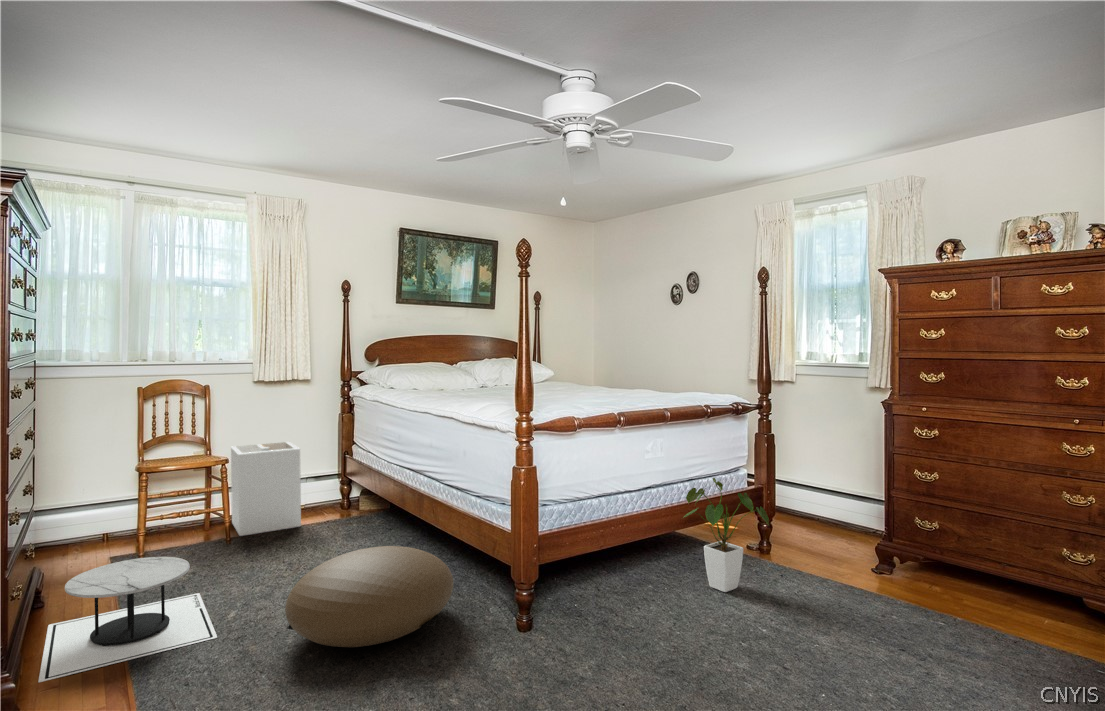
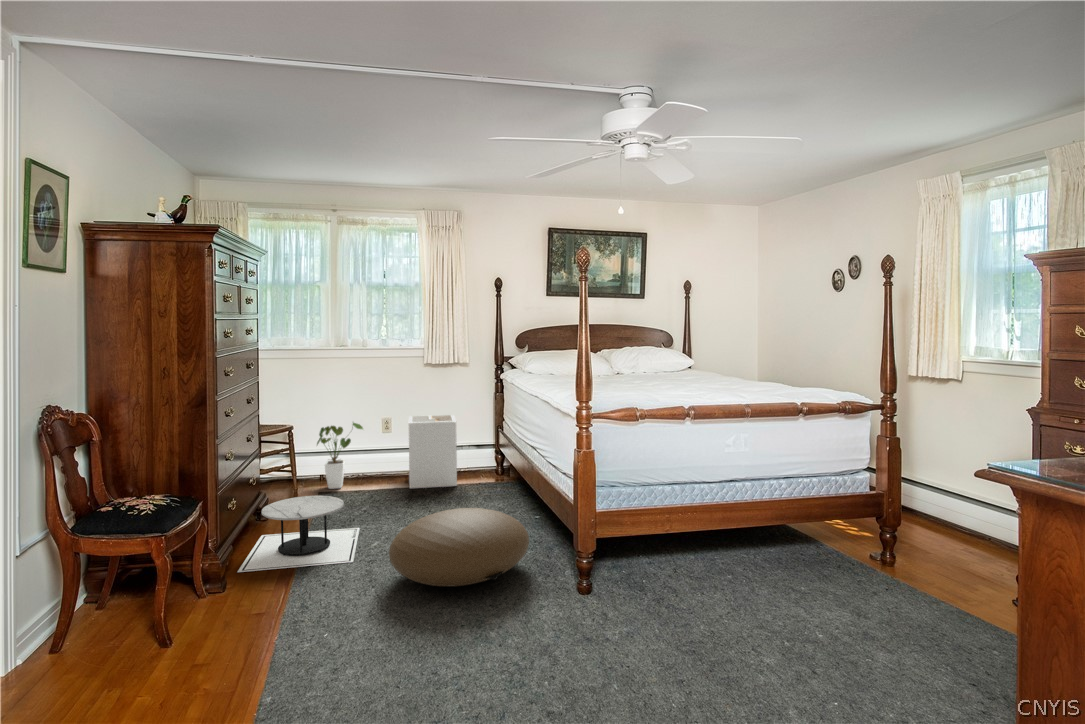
house plant: present [683,478,769,592] -> present [317,423,363,489]

